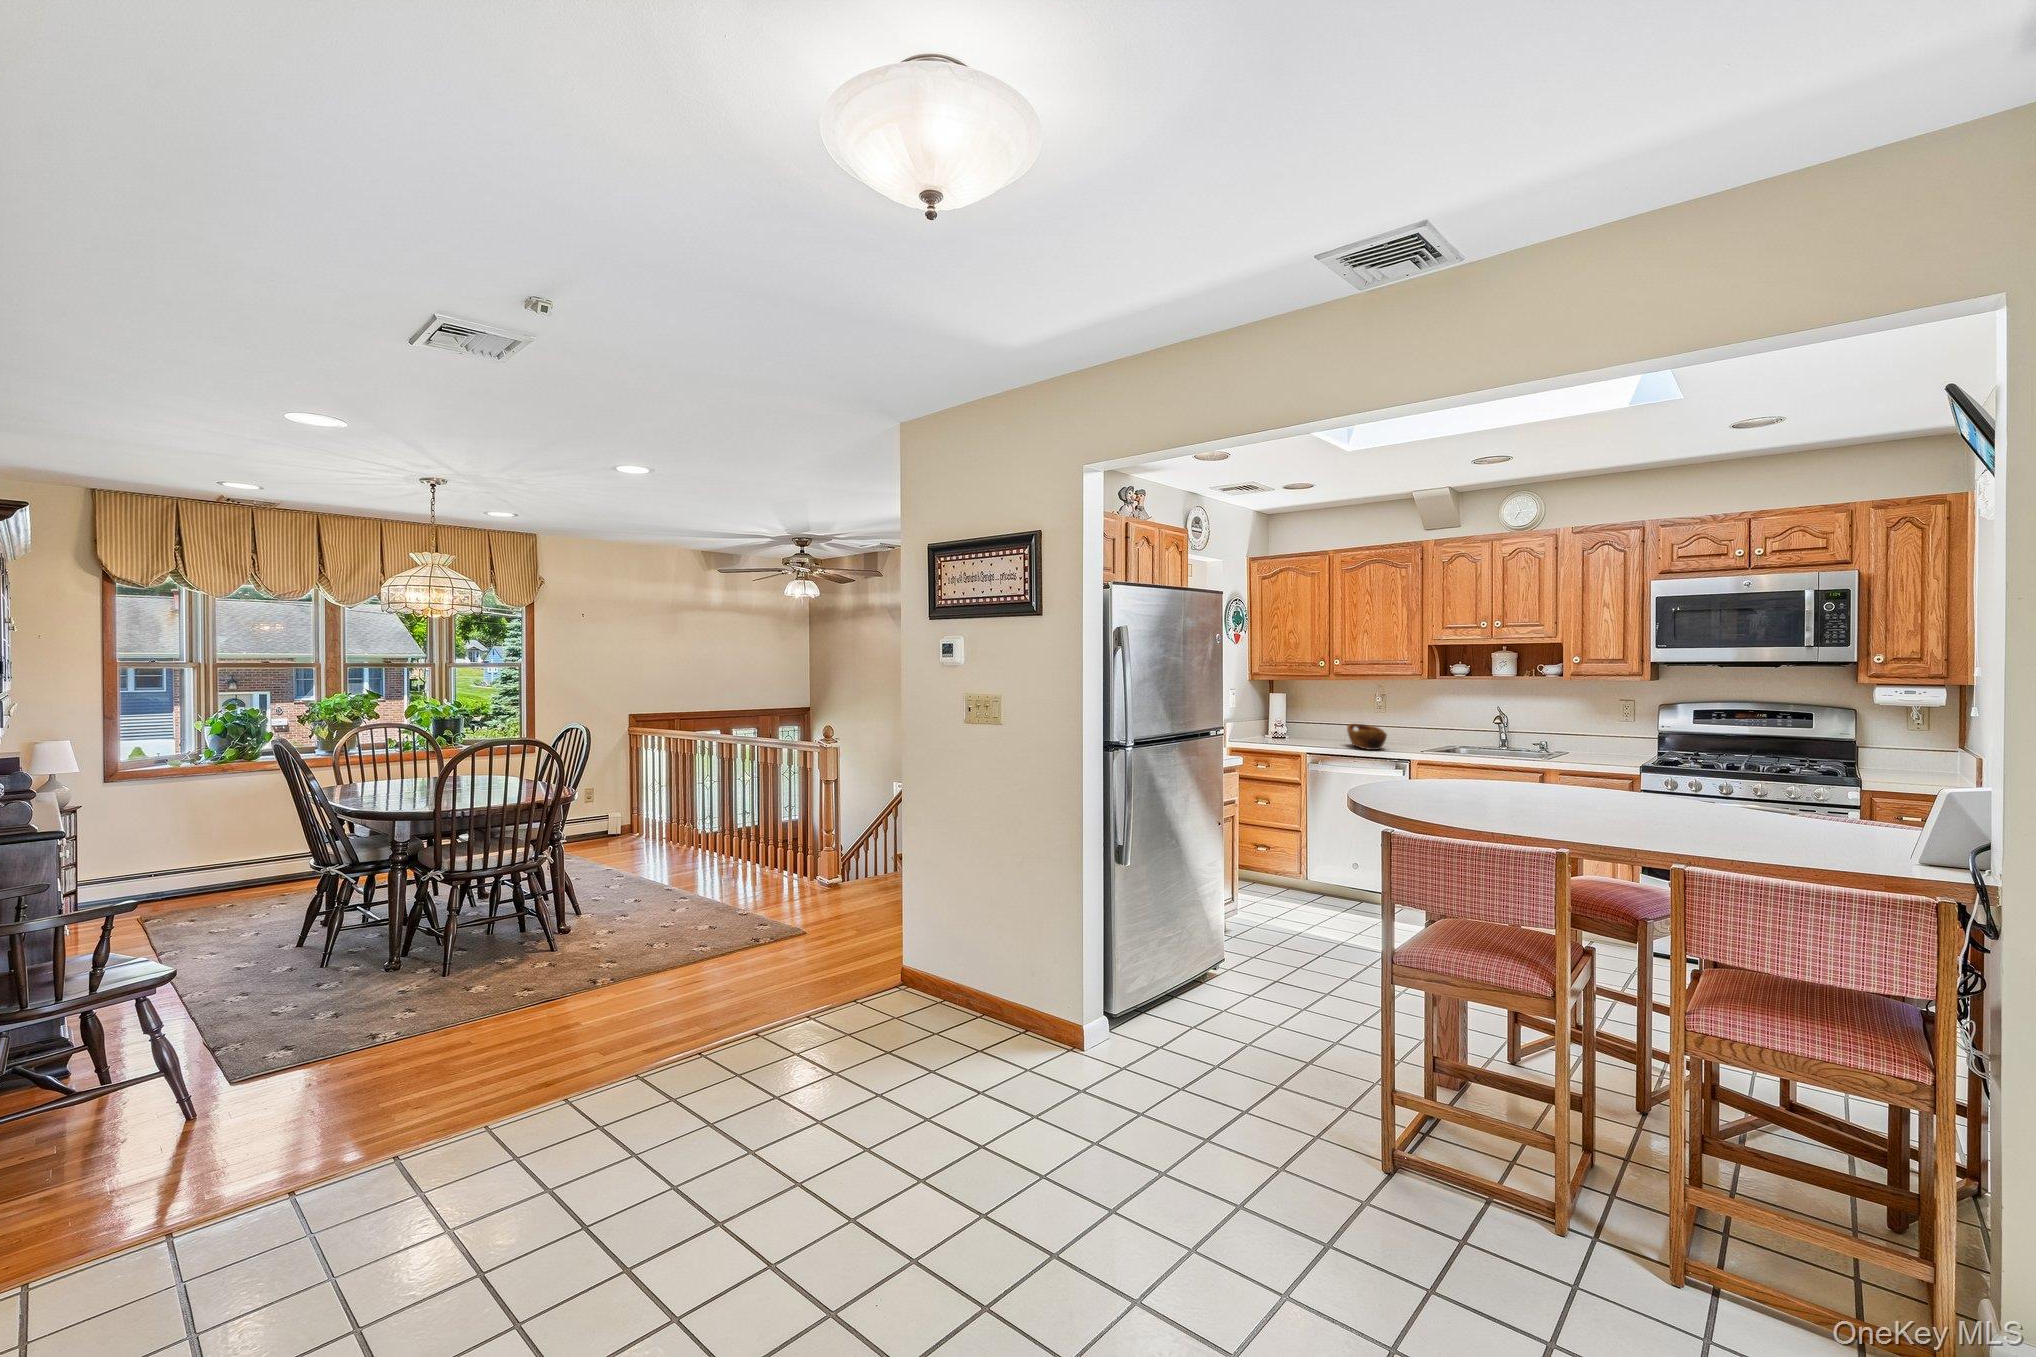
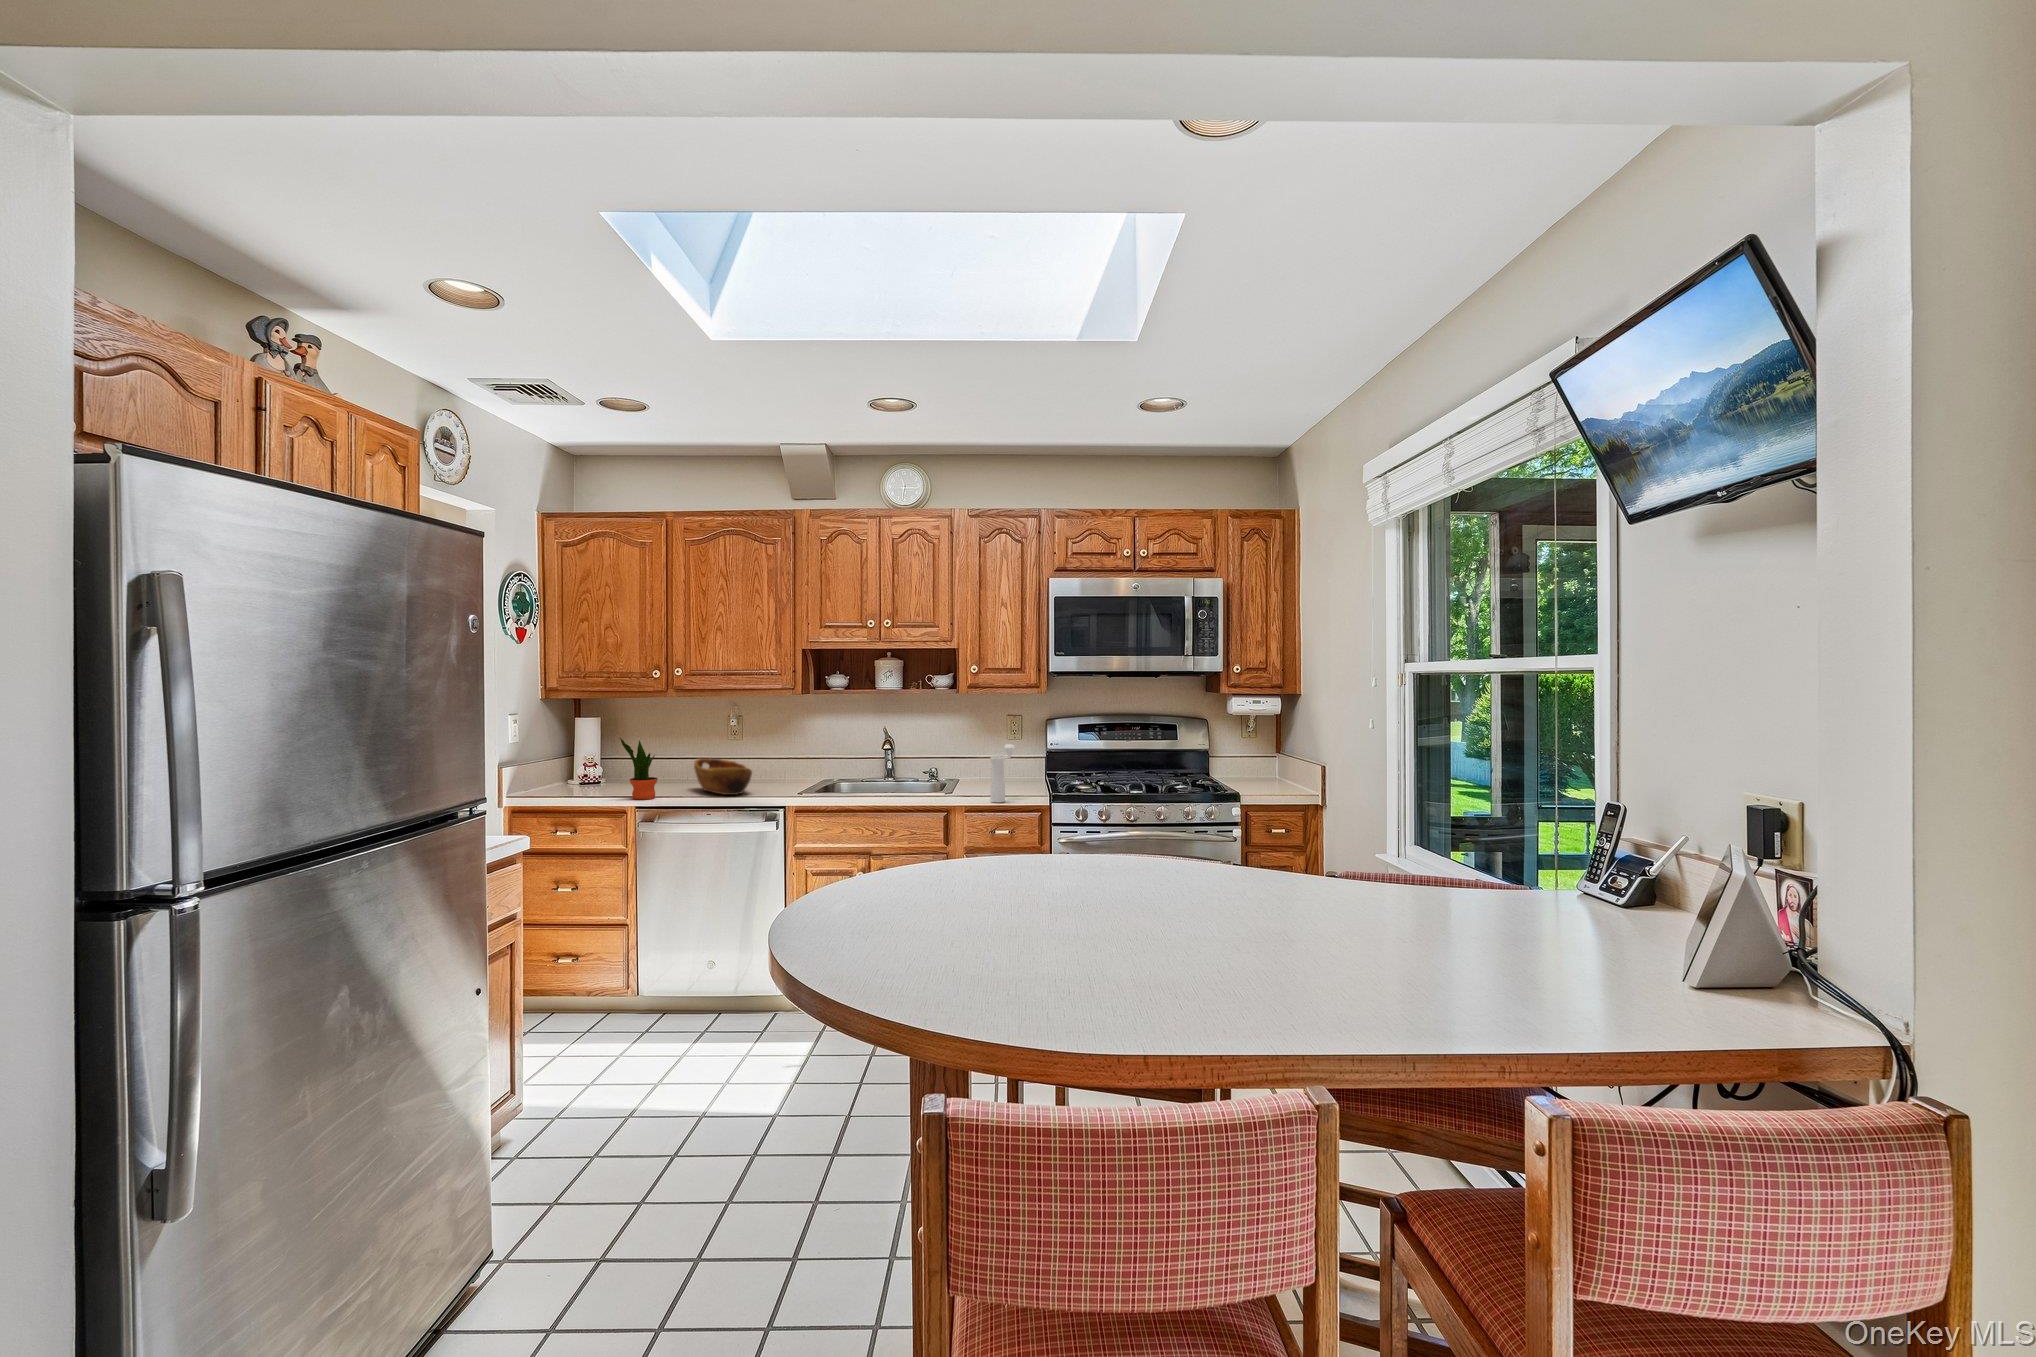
potted plant: none [1295,706,1320,748] -> present [620,738,657,799]
pepper mill: none [1581,723,1609,769] -> present [990,744,1015,802]

